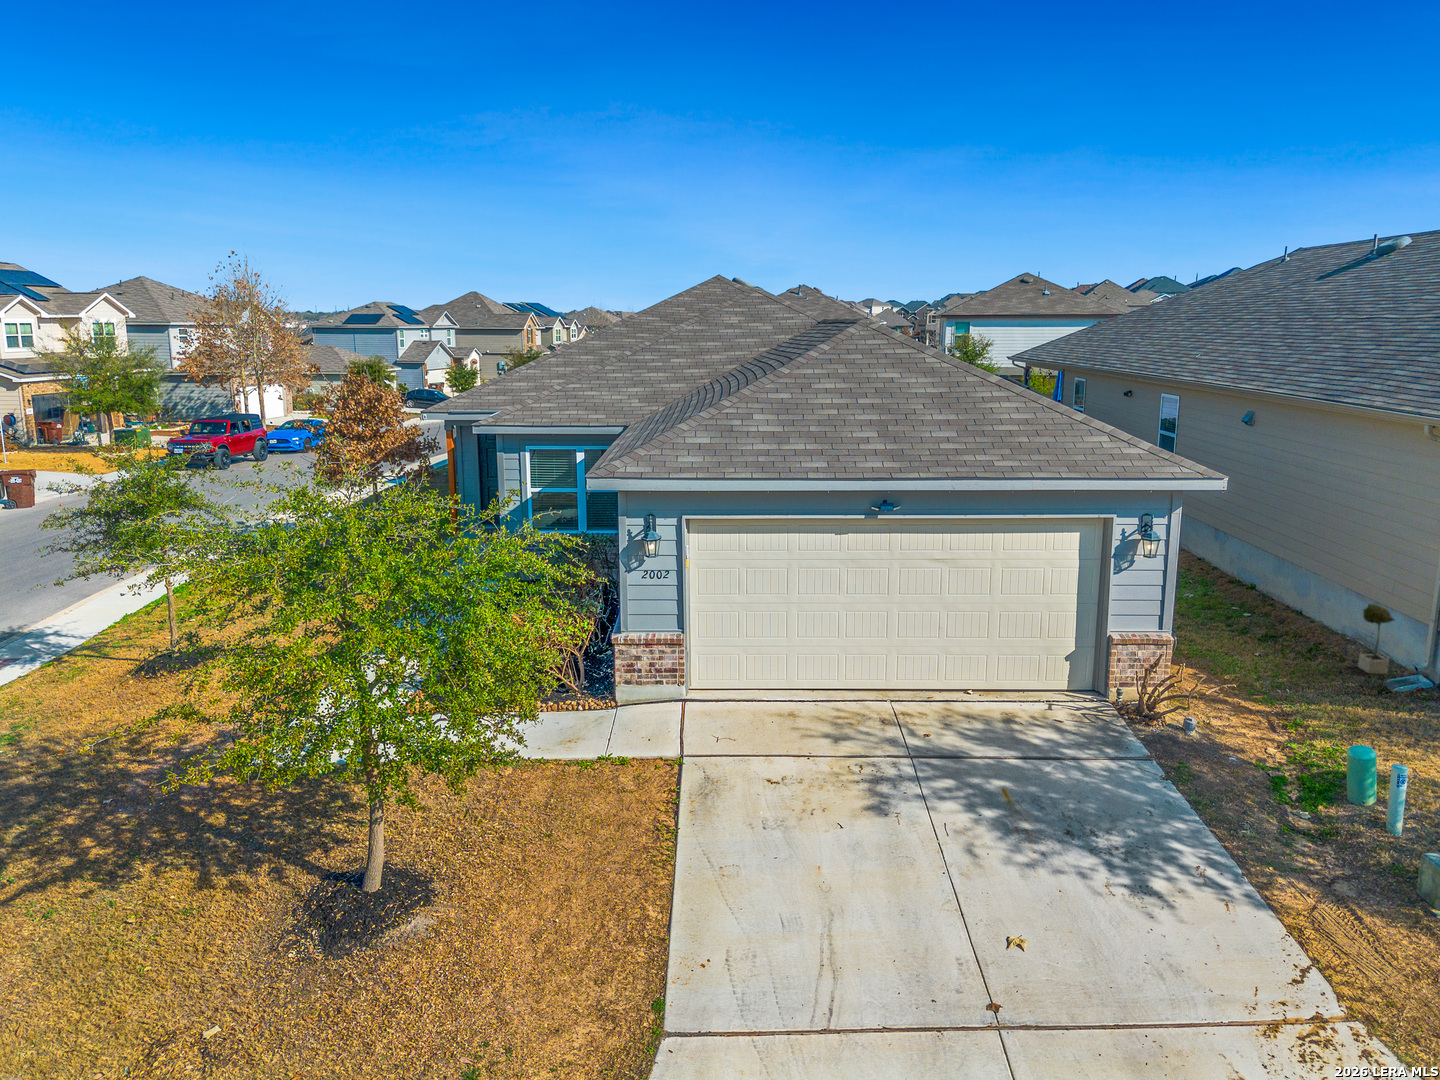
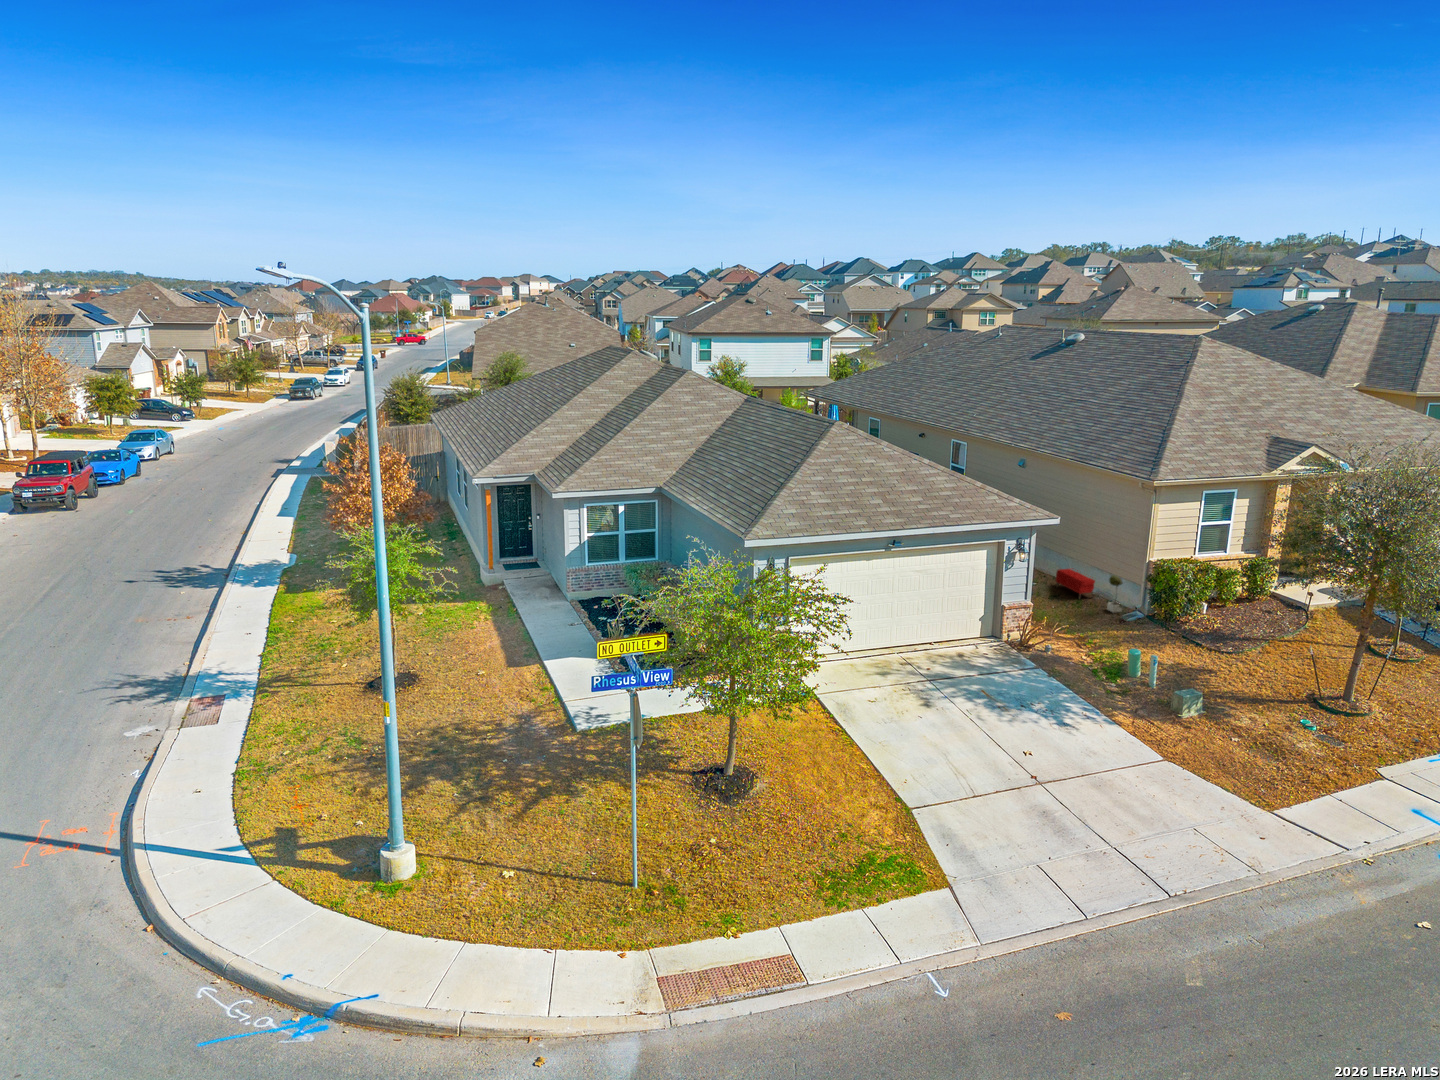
bench: none [1271,592,1347,646] -> present [1056,569,1095,598]

